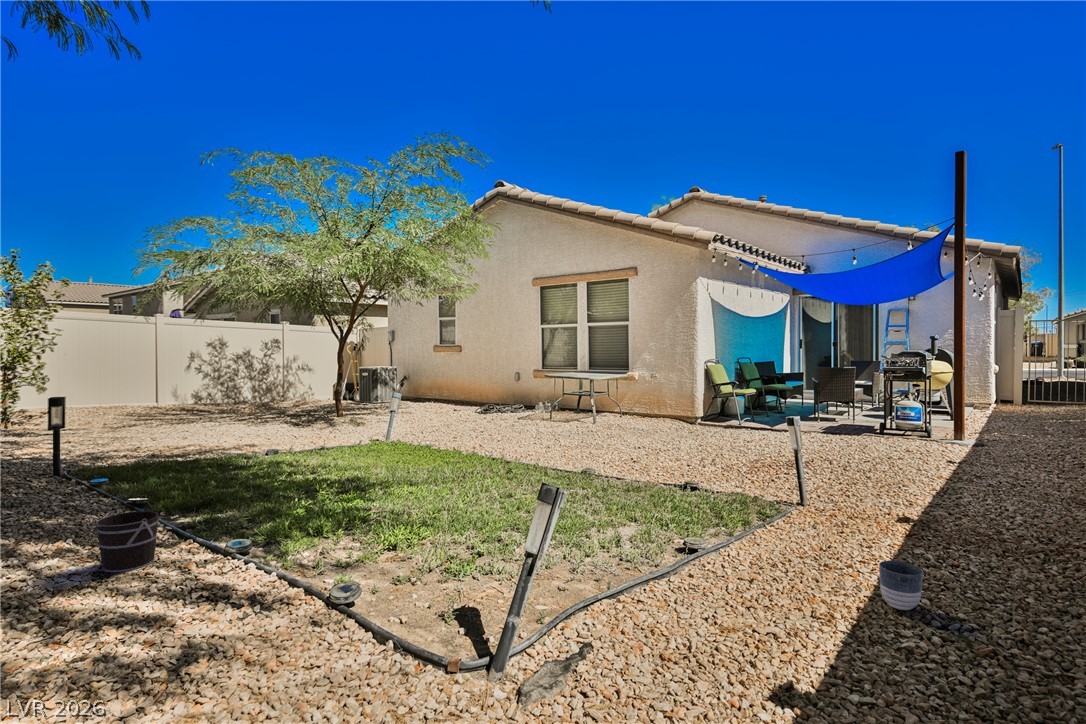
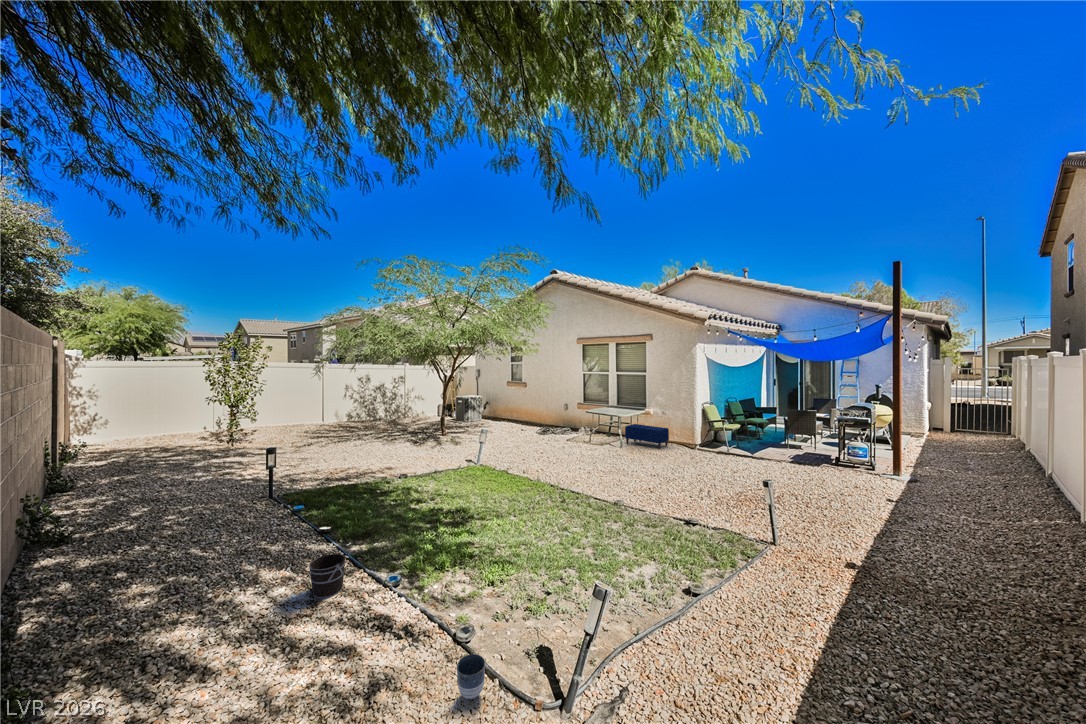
bench: none [601,393,661,424] -> present [625,424,669,449]
planter: present [879,561,923,610] -> present [457,654,485,699]

